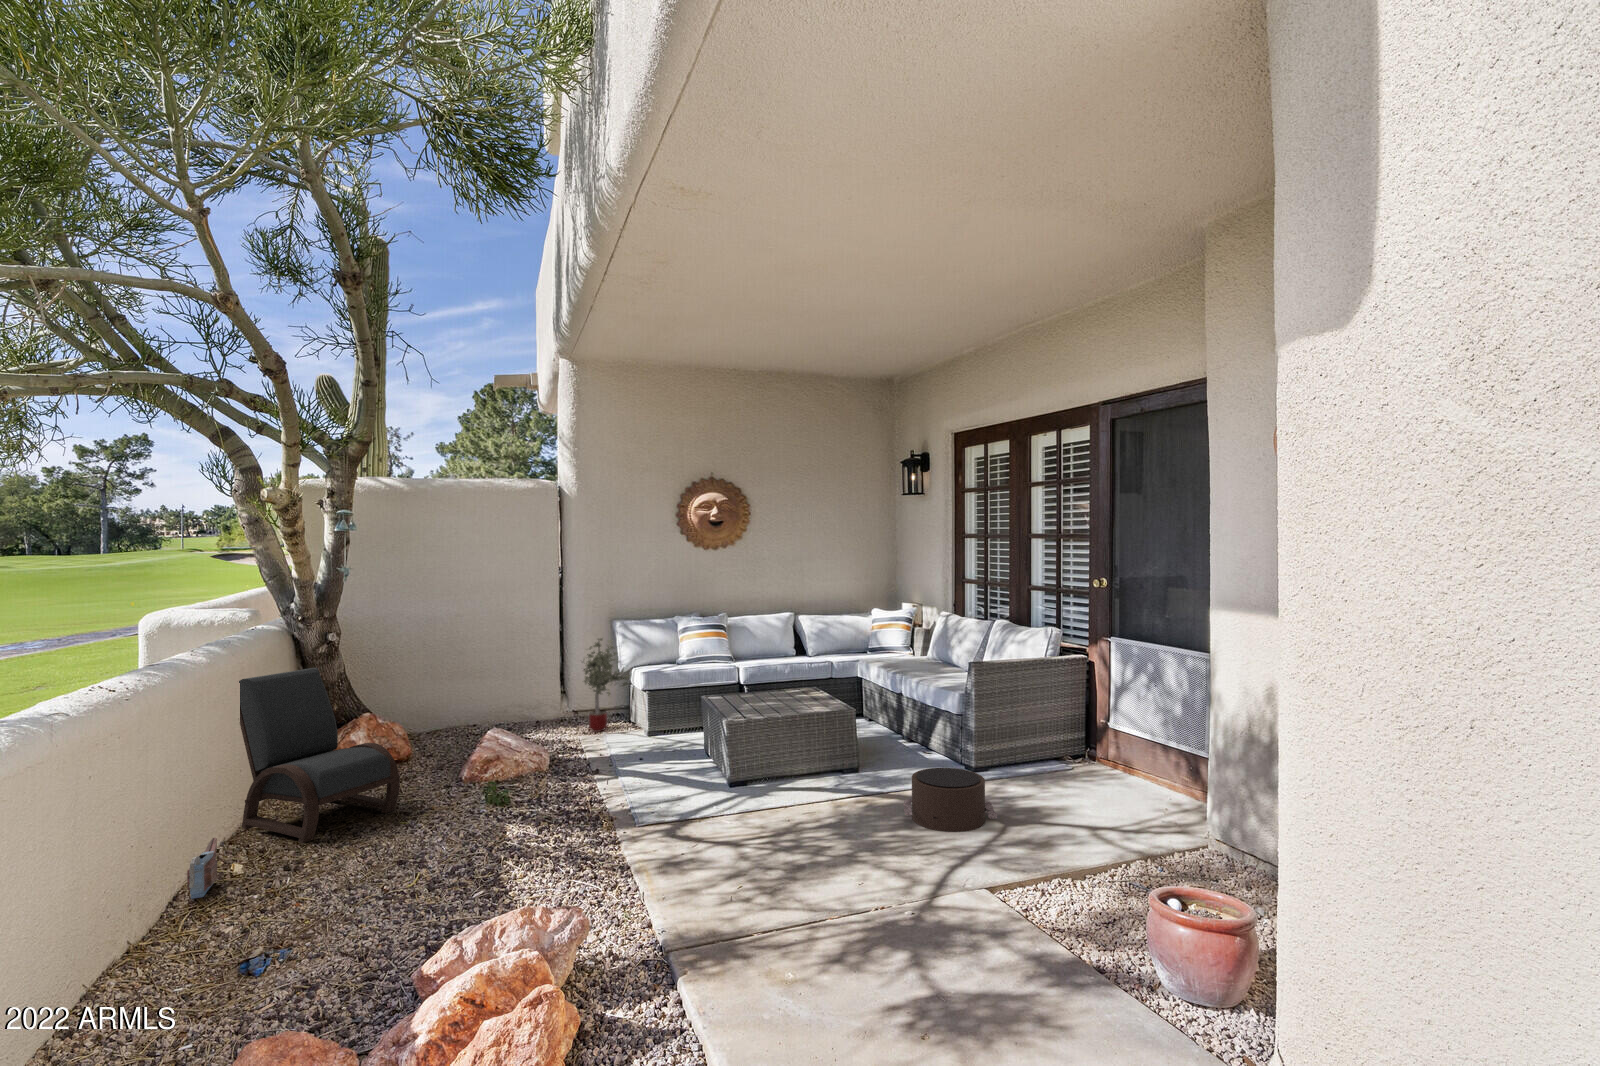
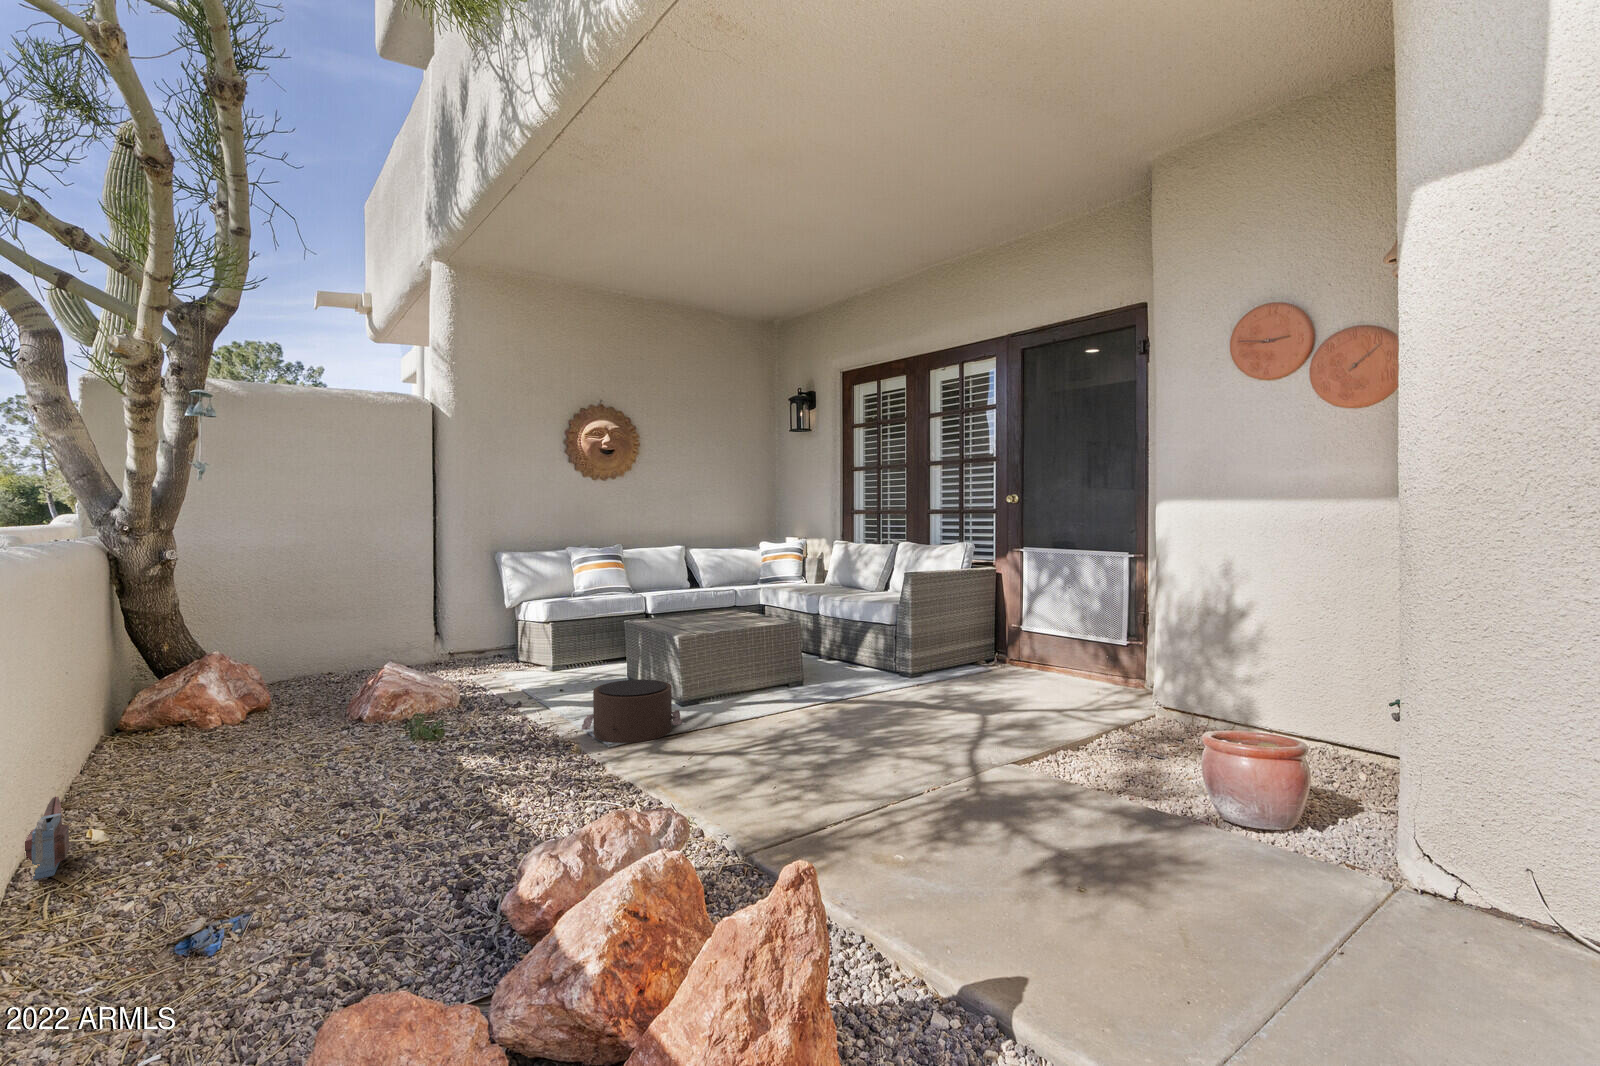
potted tree: present [584,638,630,732] -> none [474,566,534,668]
lounge chair: present [239,668,400,843] -> none [37,585,300,800]
pouf: present [903,768,997,832] -> present [582,679,682,743]

